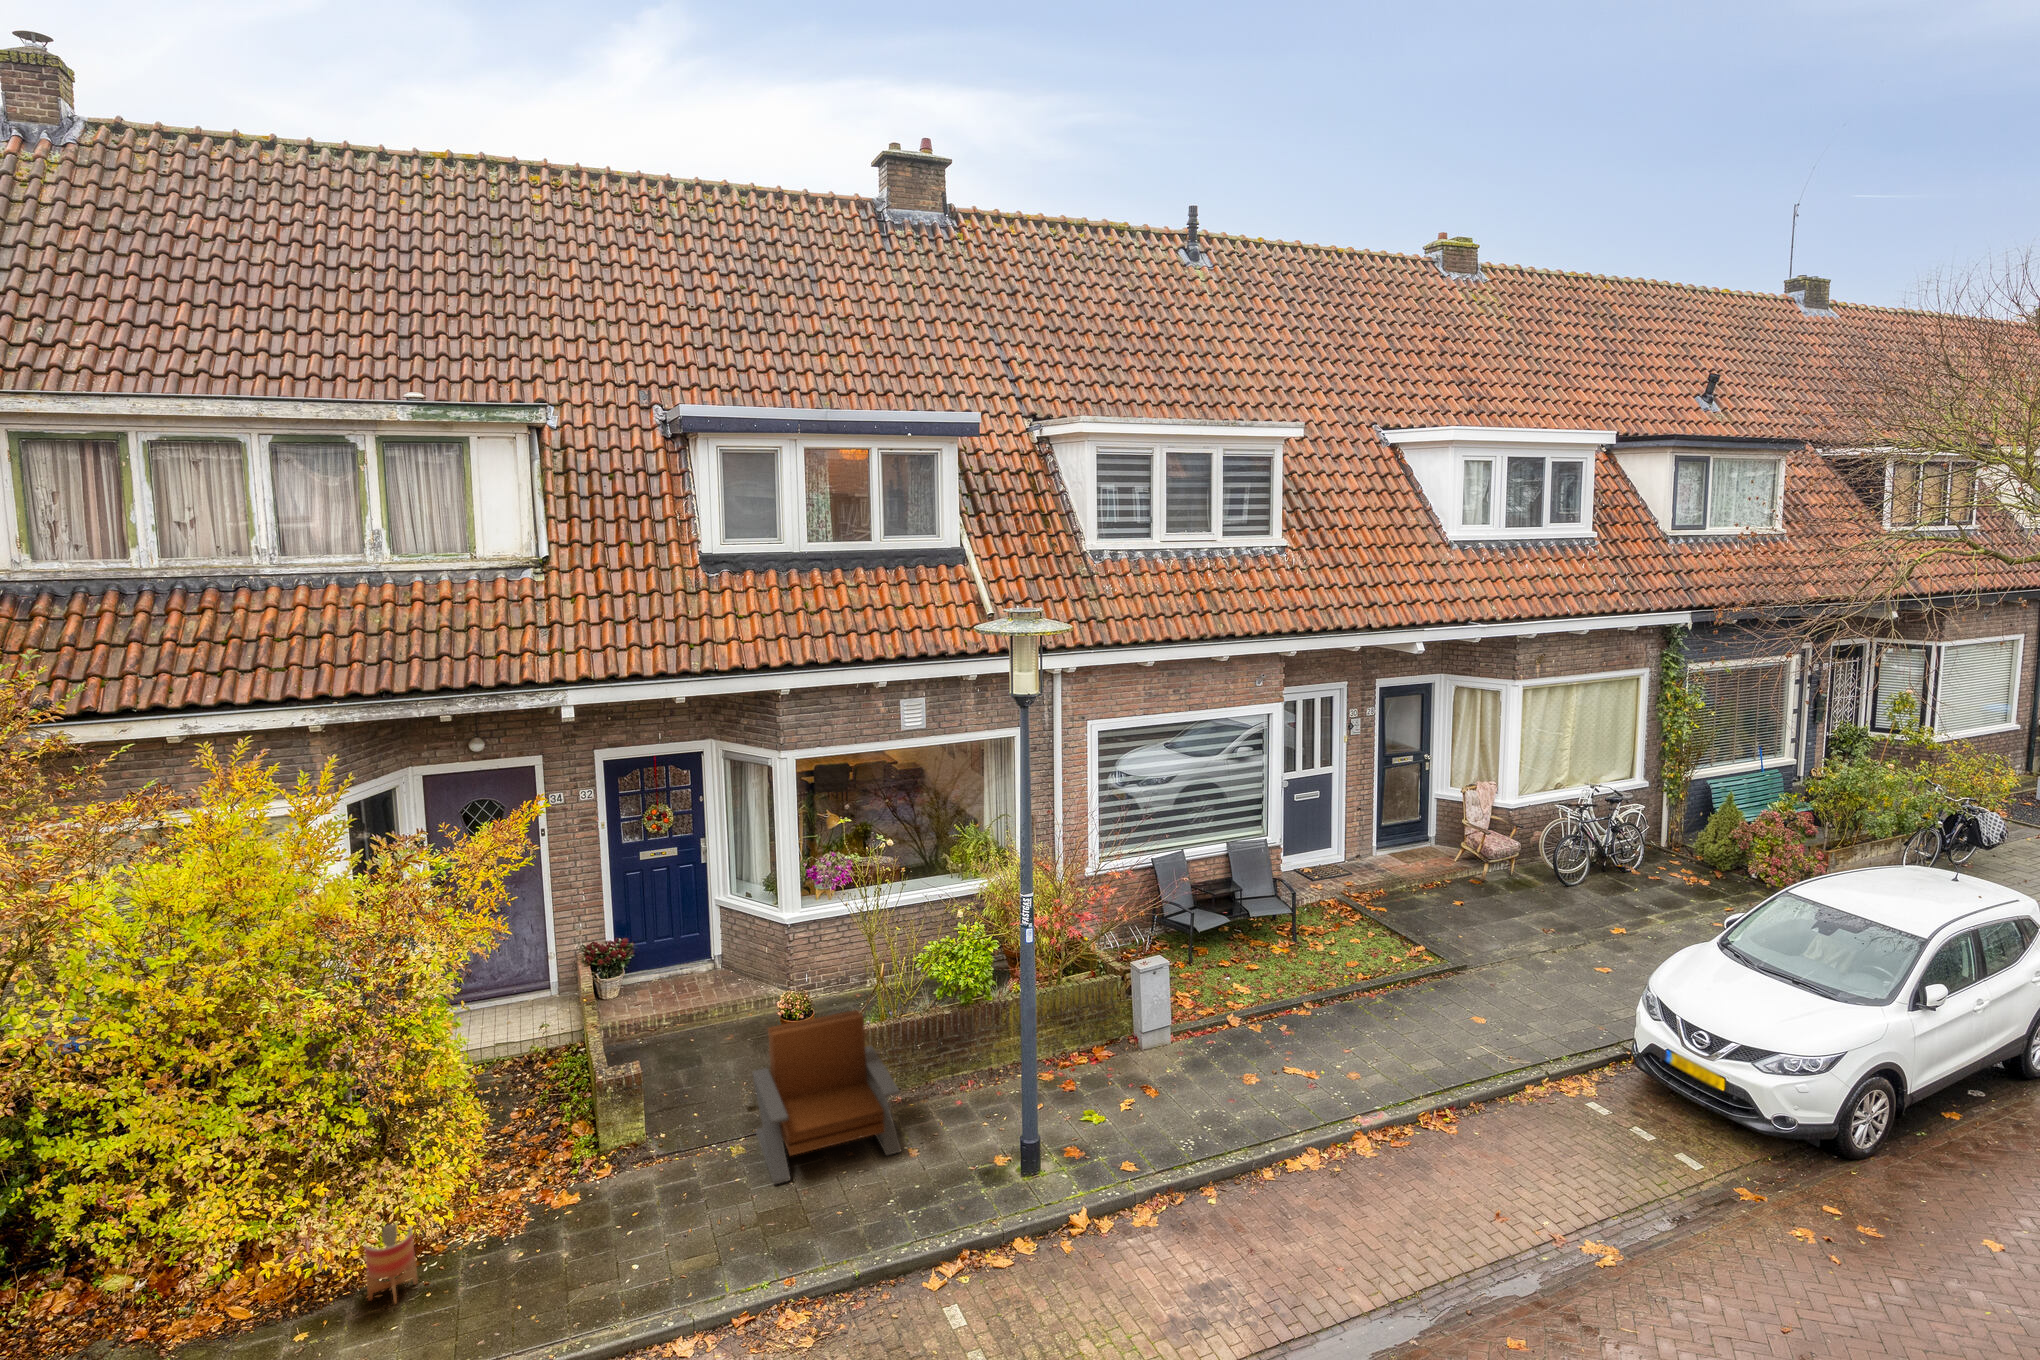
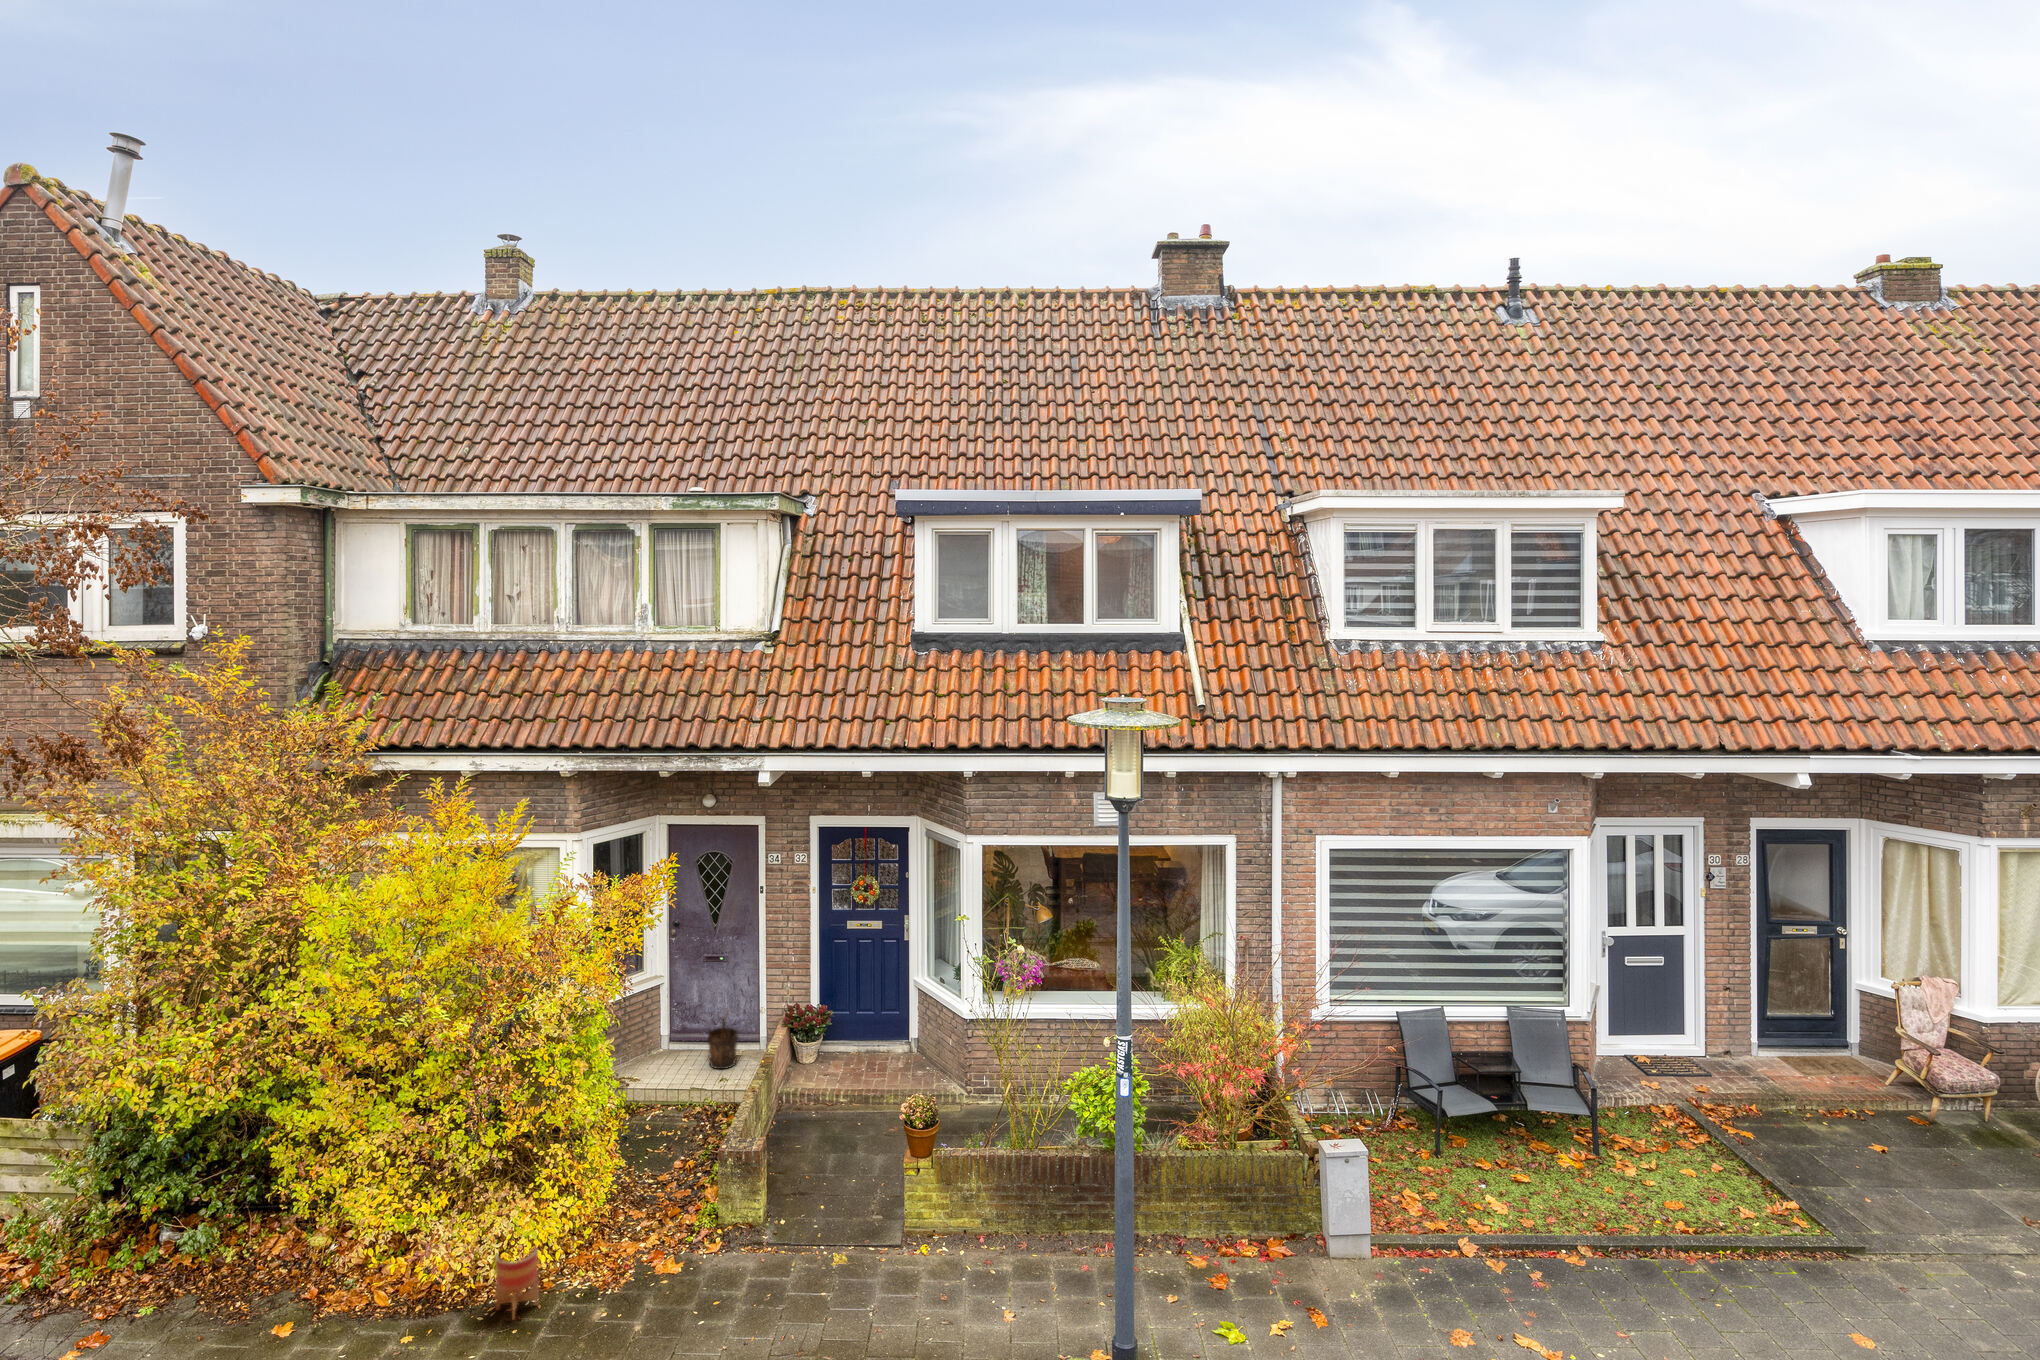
bucket: none [492,959,528,1021] -> present [707,1016,738,1069]
lounge chair: present [752,1010,901,1184] -> none [875,1123,1017,1298]

